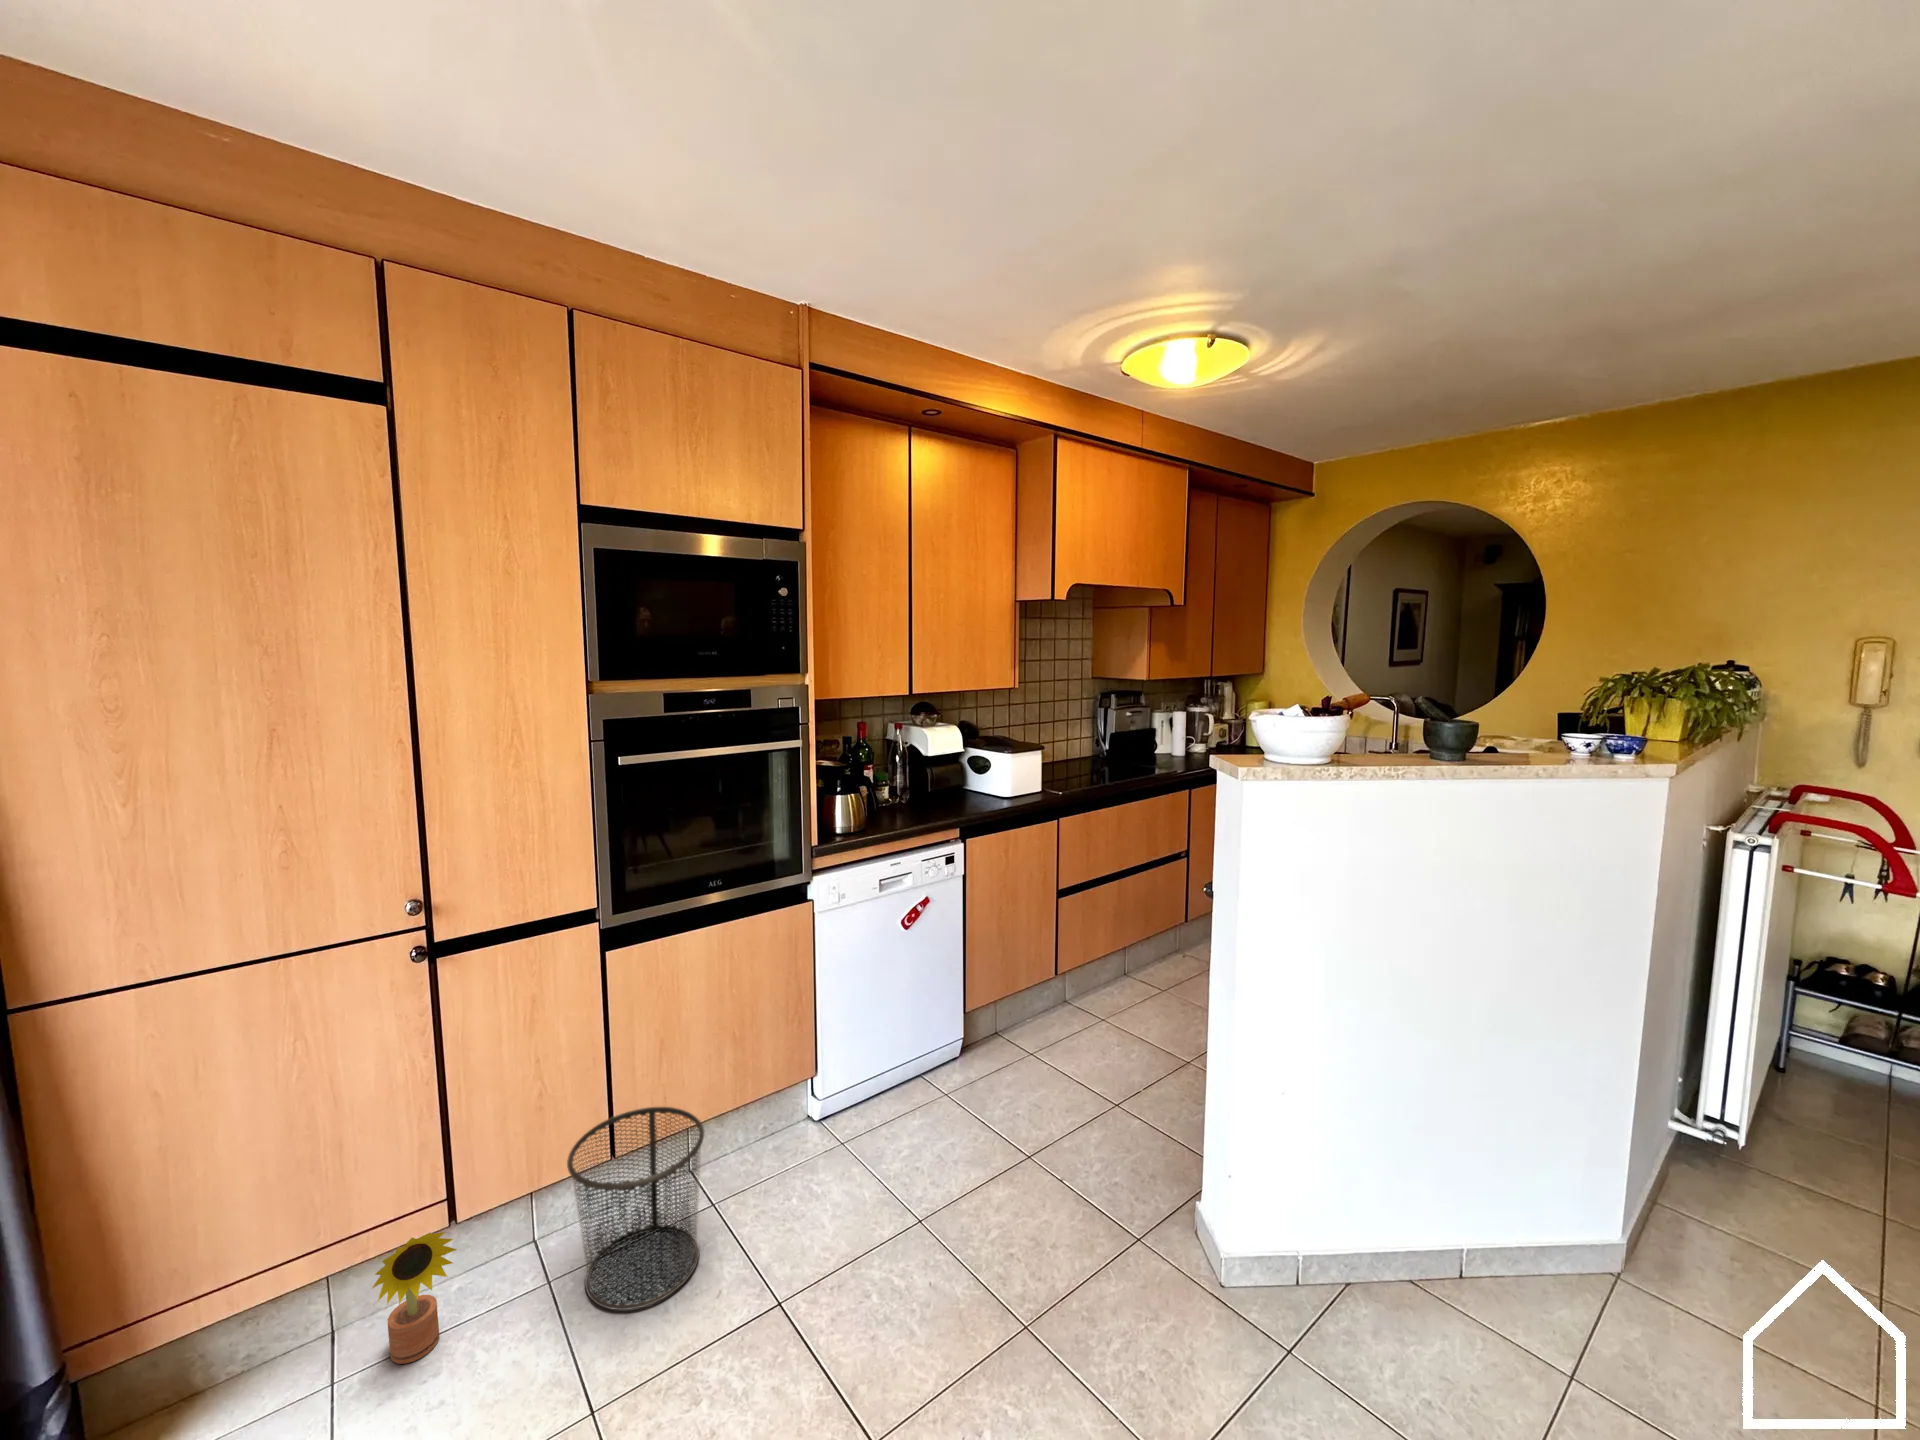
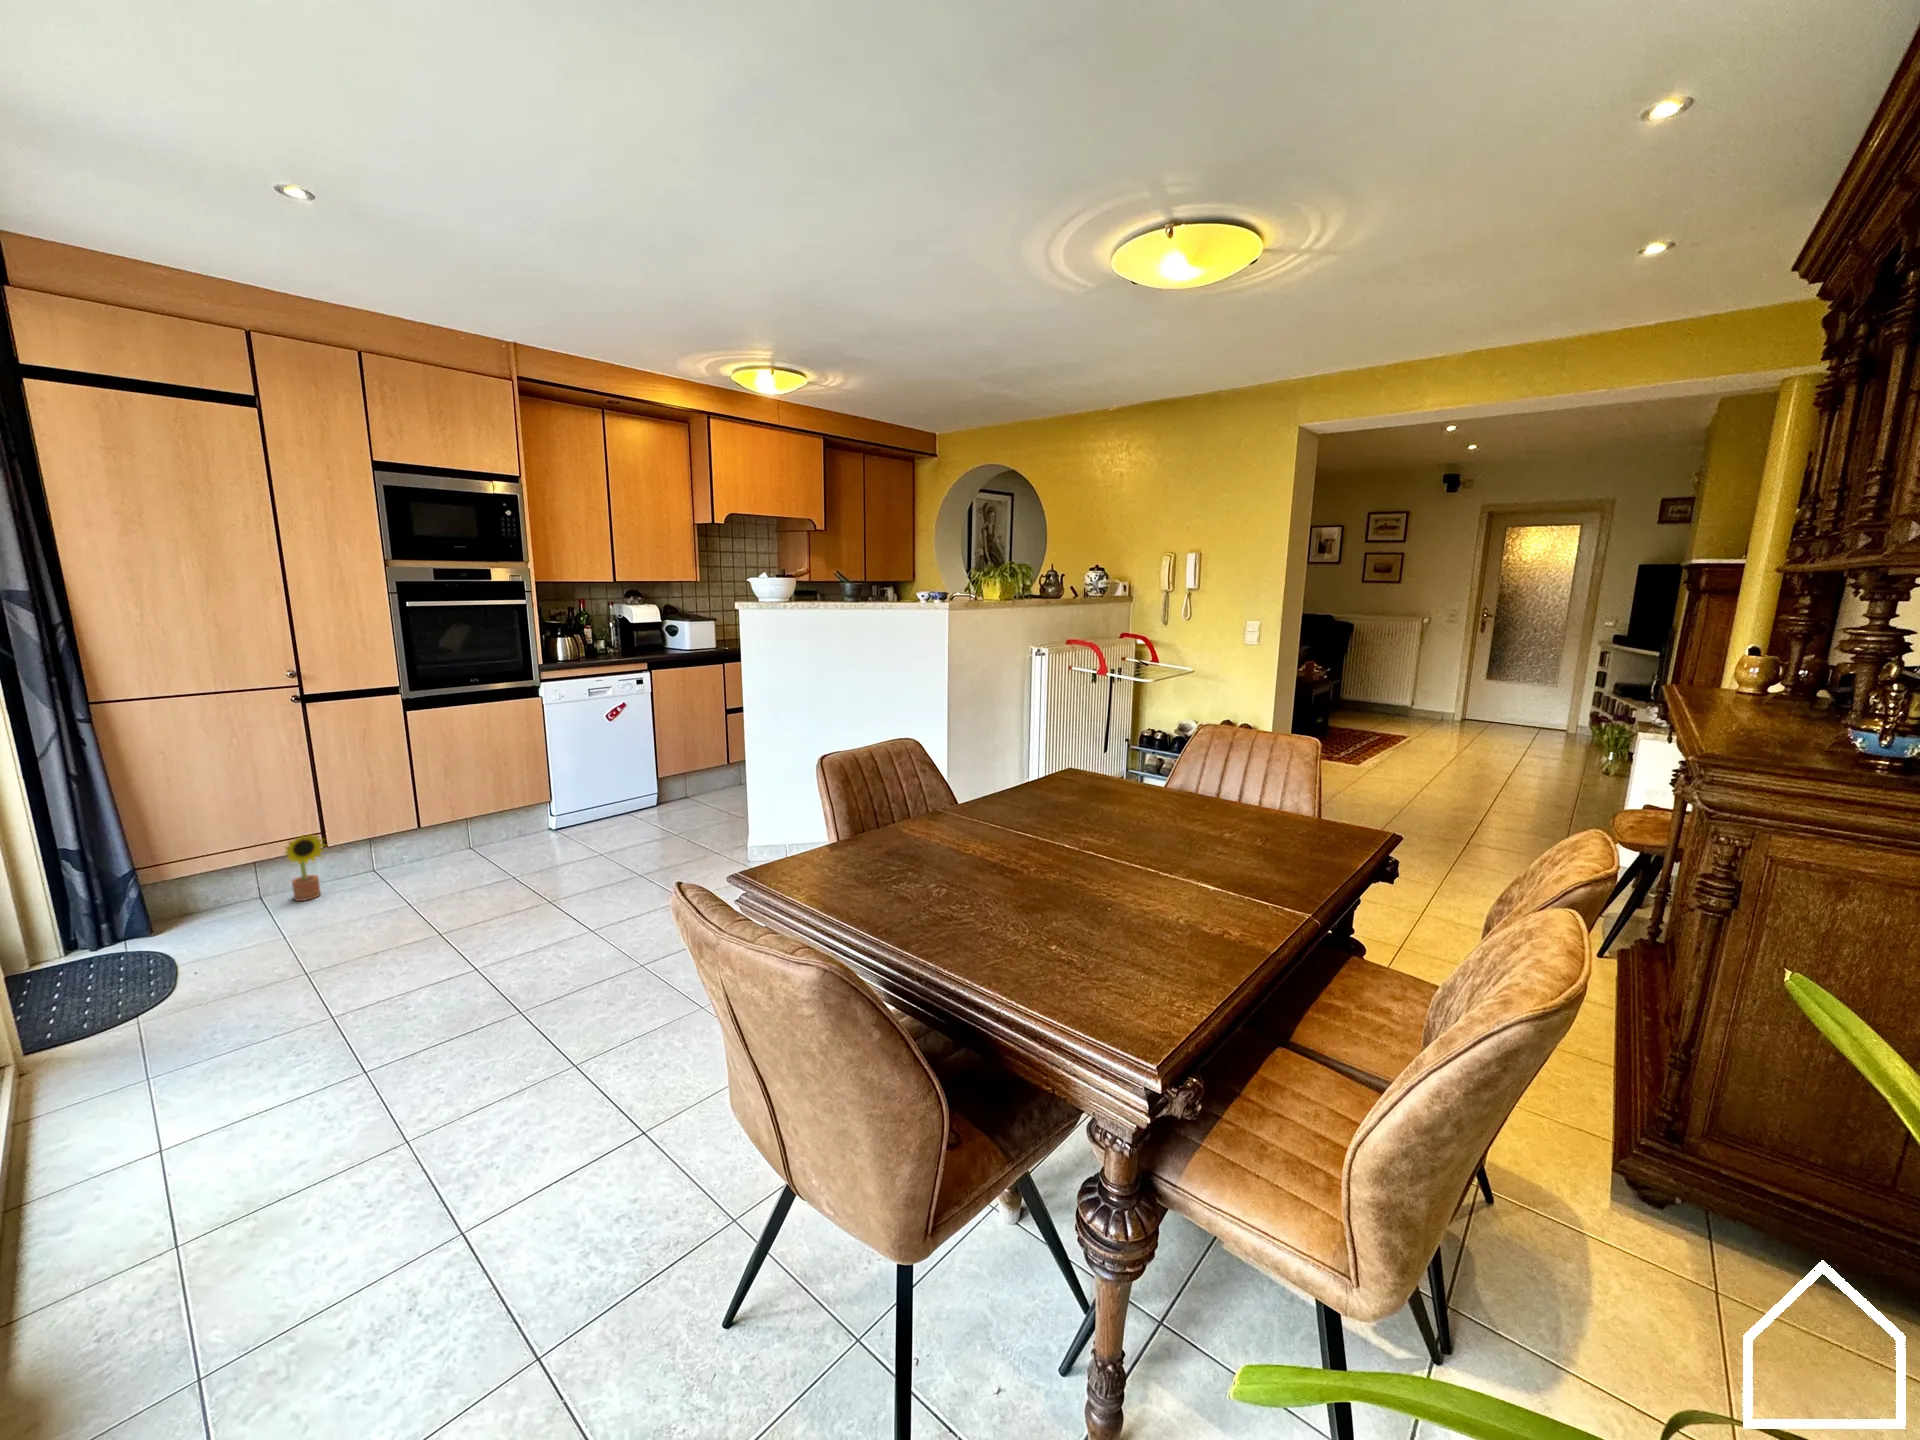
waste bin: present [567,1107,704,1310] -> none [388,796,469,884]

